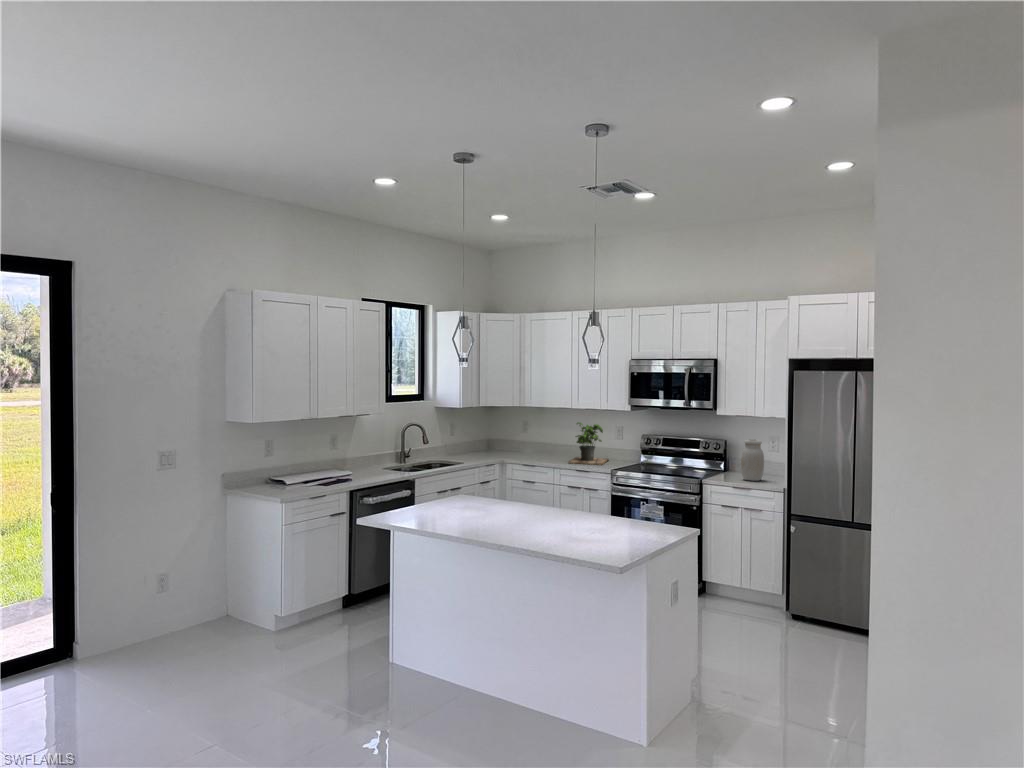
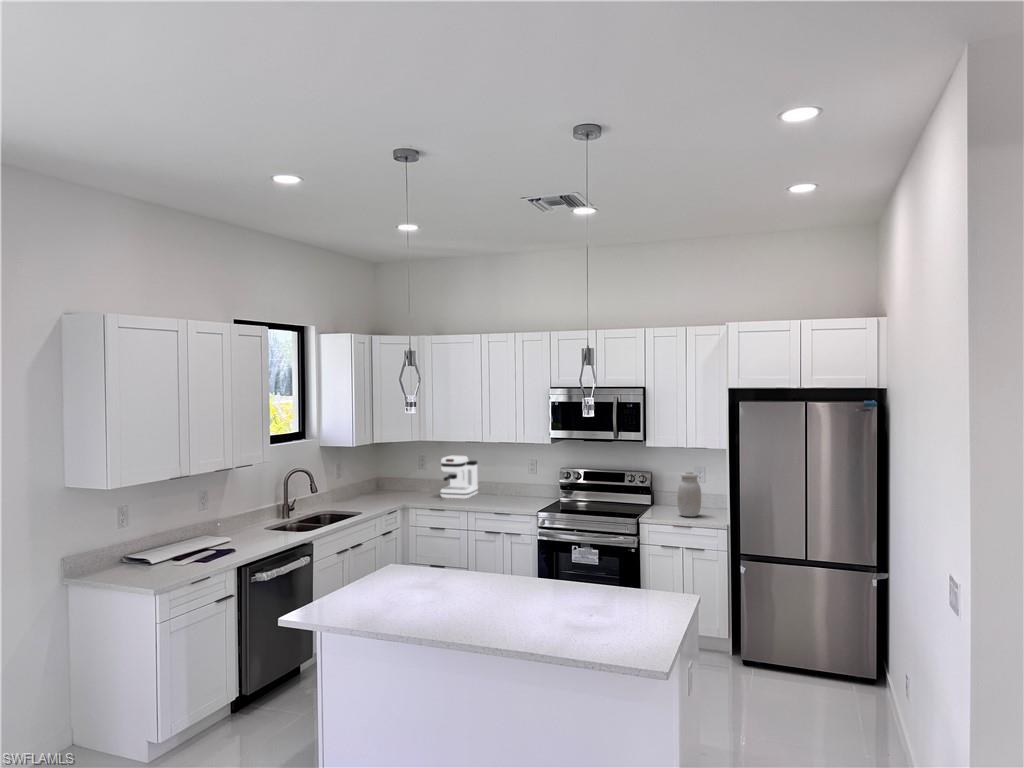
coffee maker: none [537,420,571,458] -> present [441,456,478,499]
potted plant: present [568,422,609,465] -> none [482,458,524,506]

